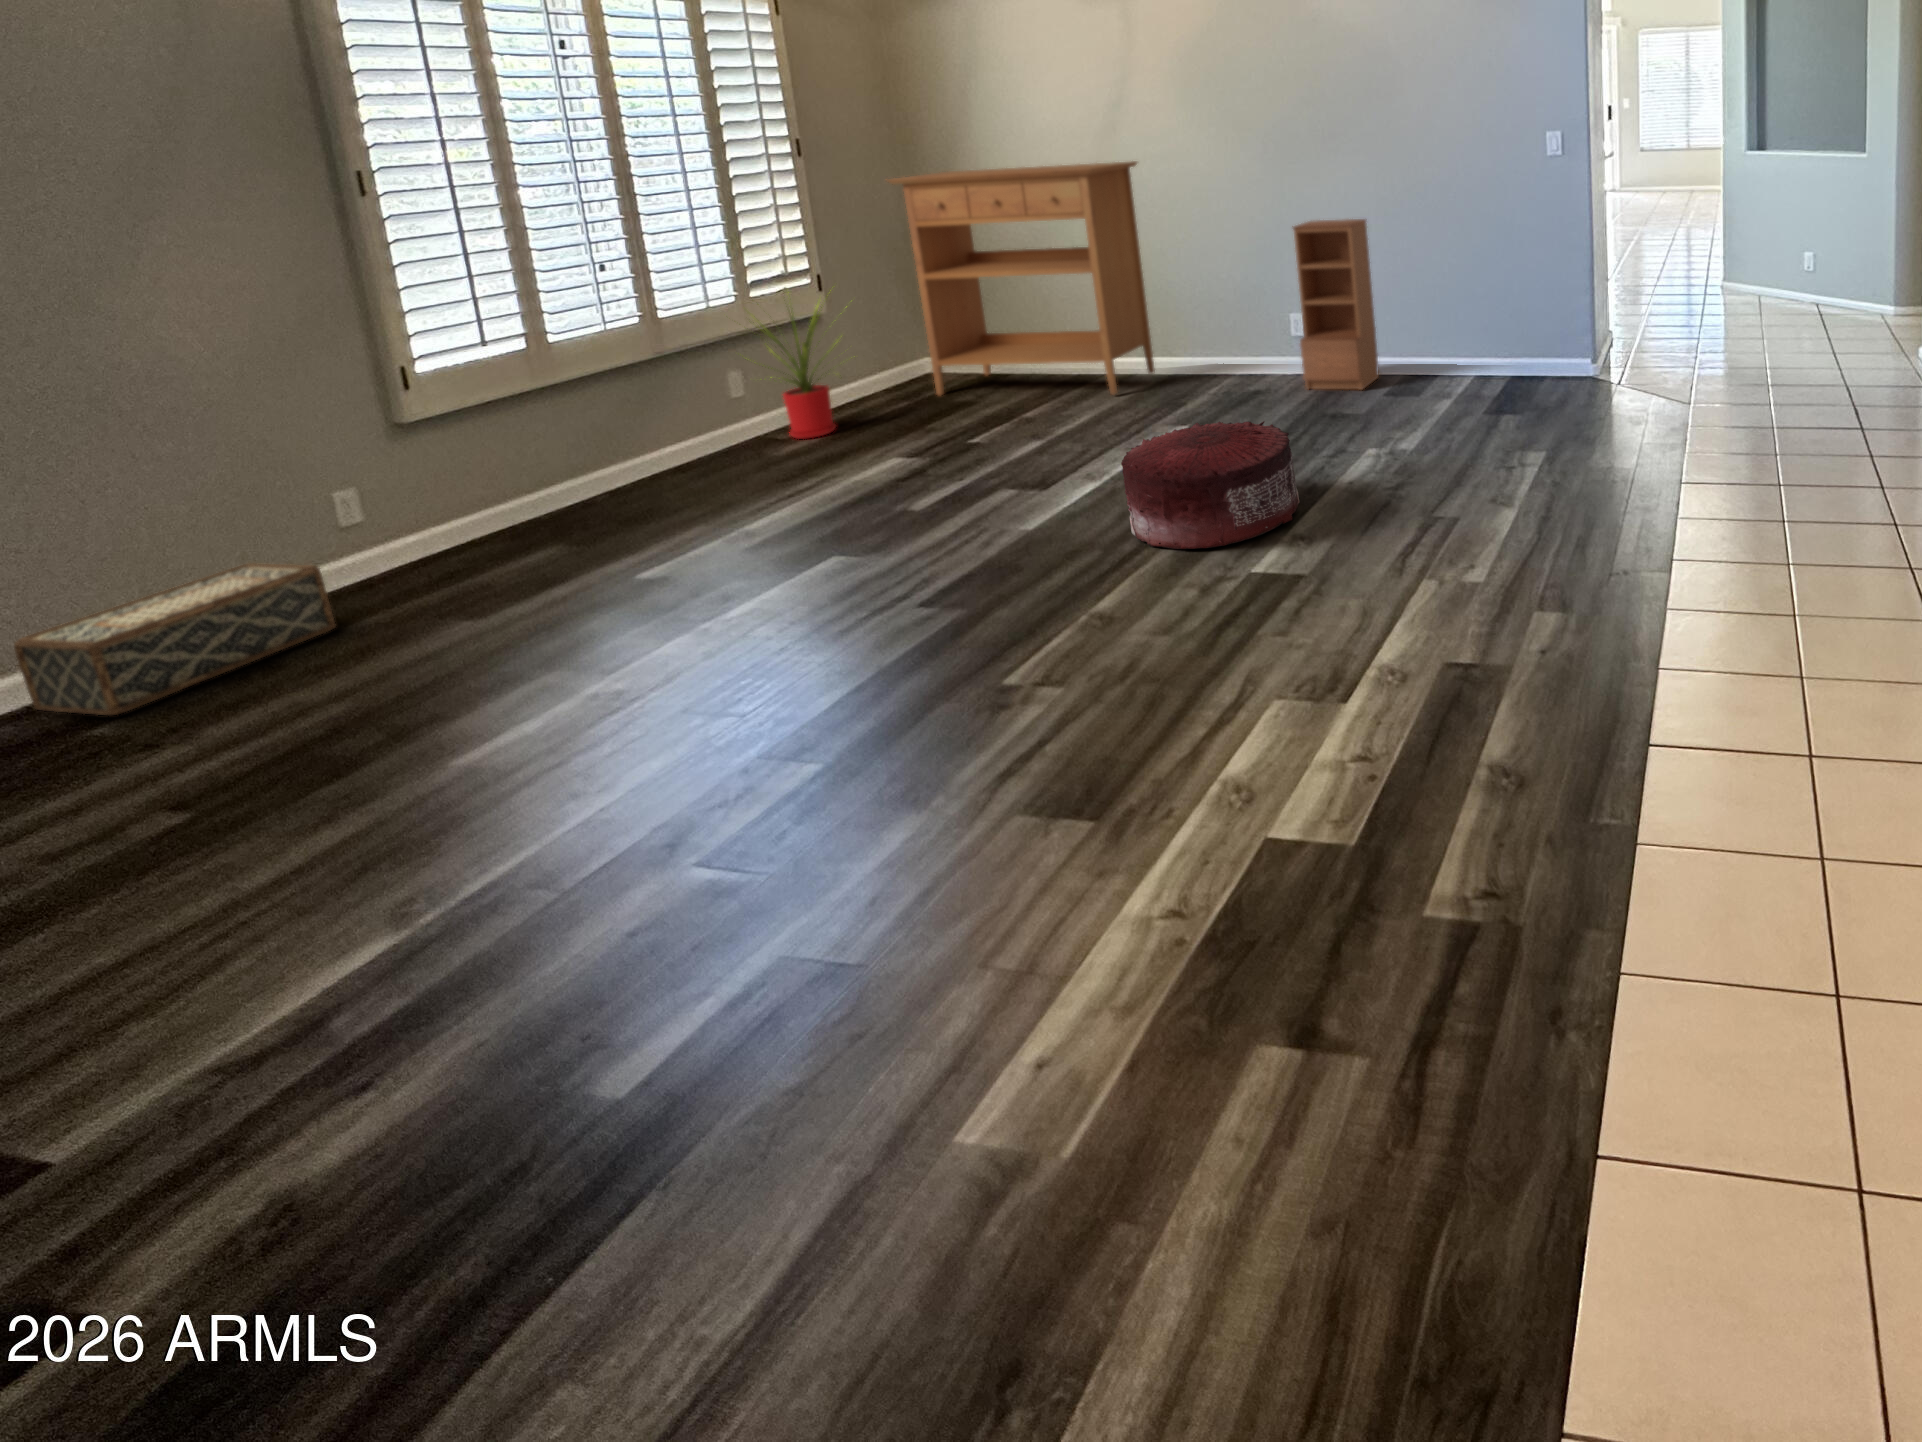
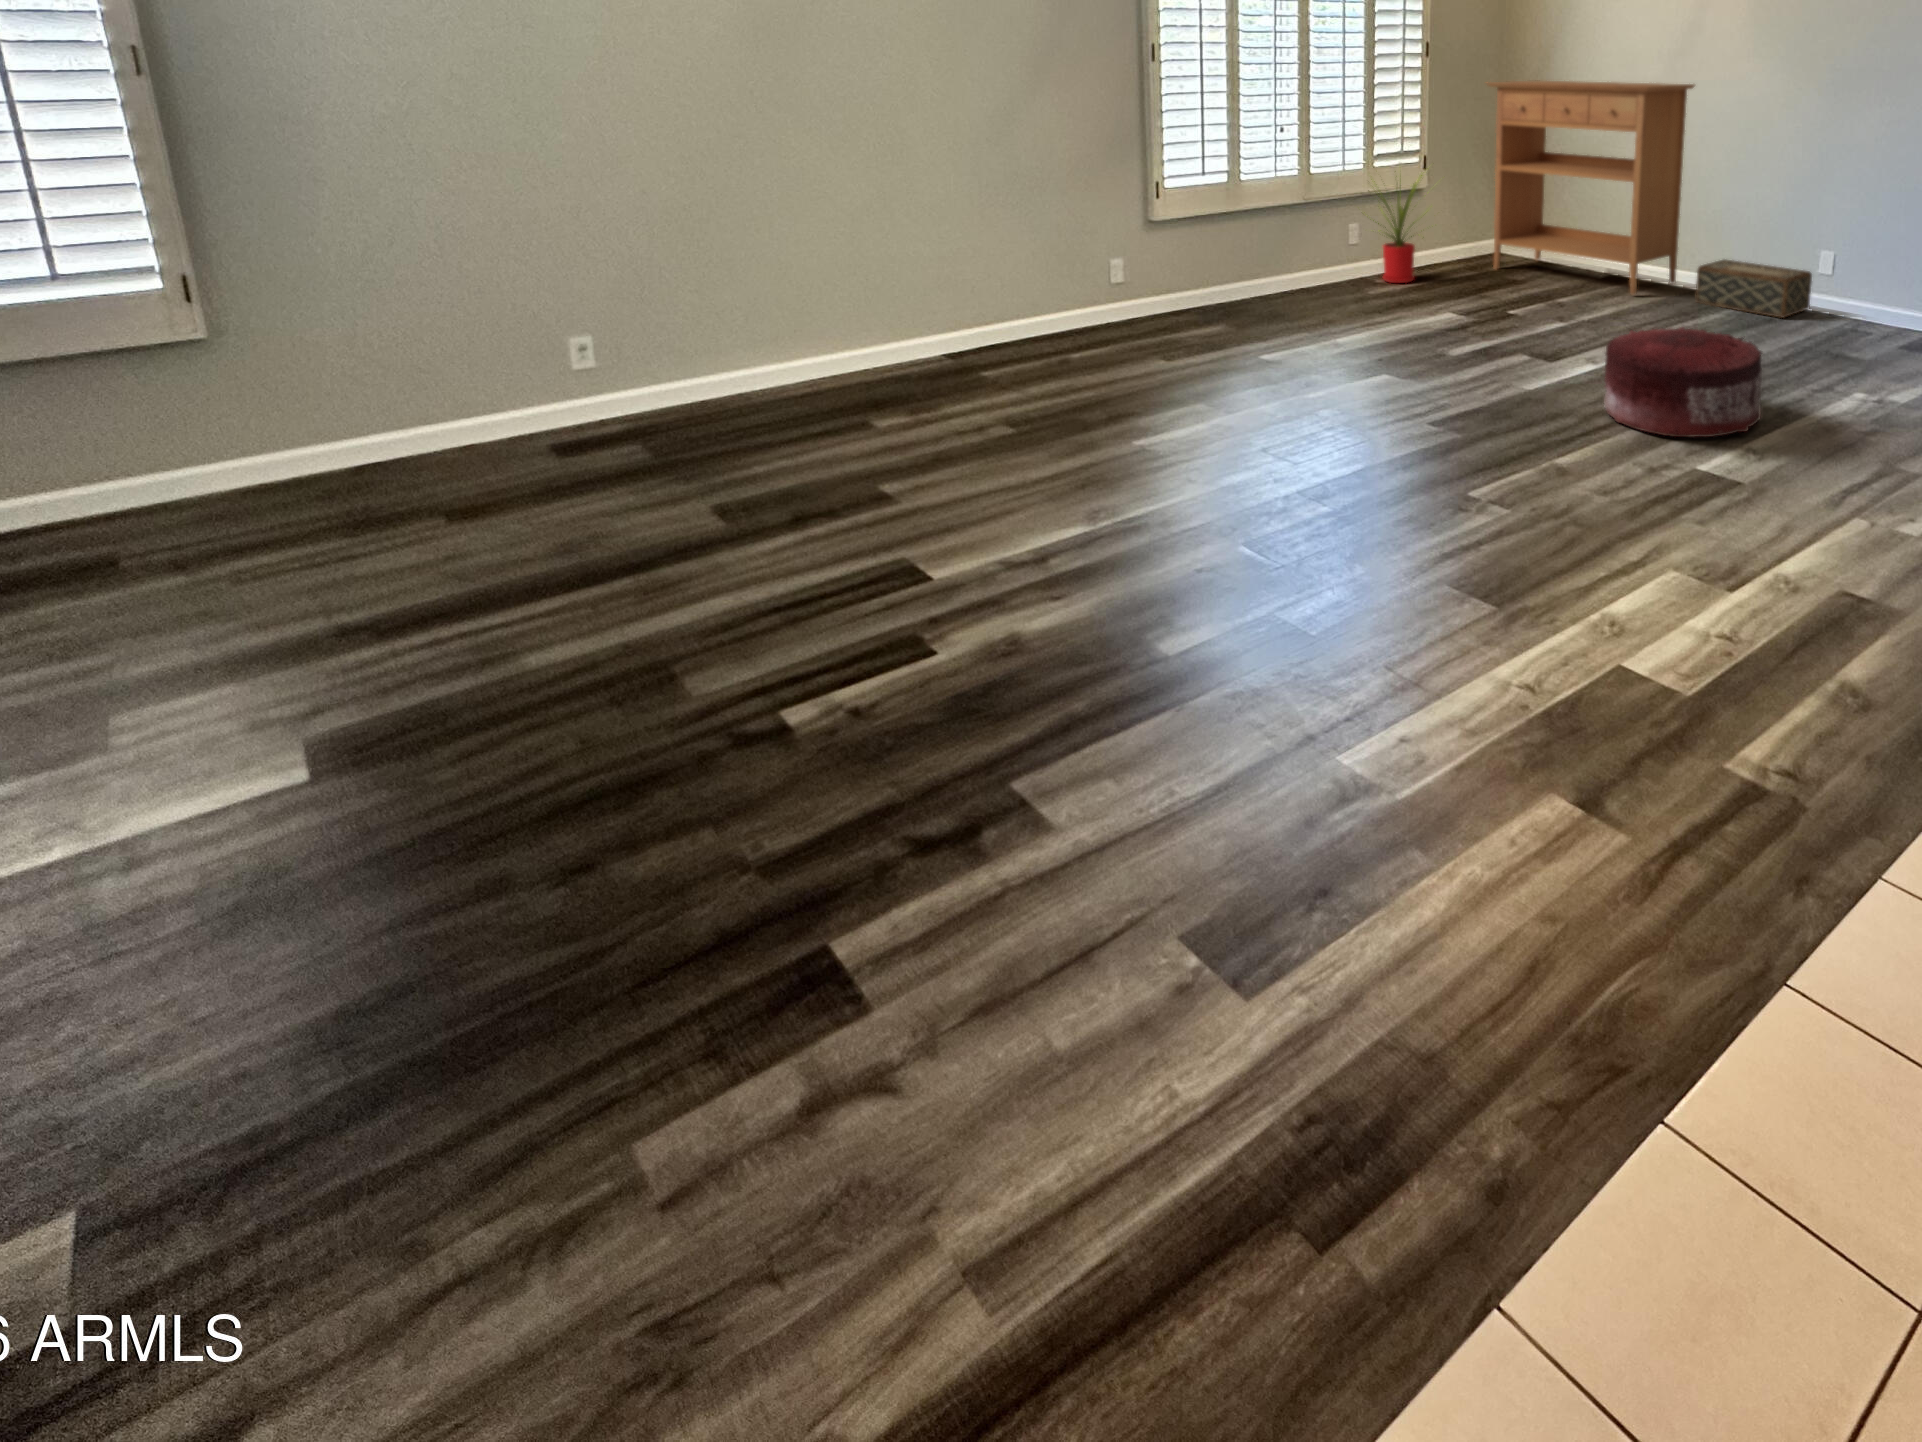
bookcase: present [1292,219,1379,390] -> none [1812,158,1913,336]
woven basket: present [14,563,335,715] -> present [1696,260,1812,318]

